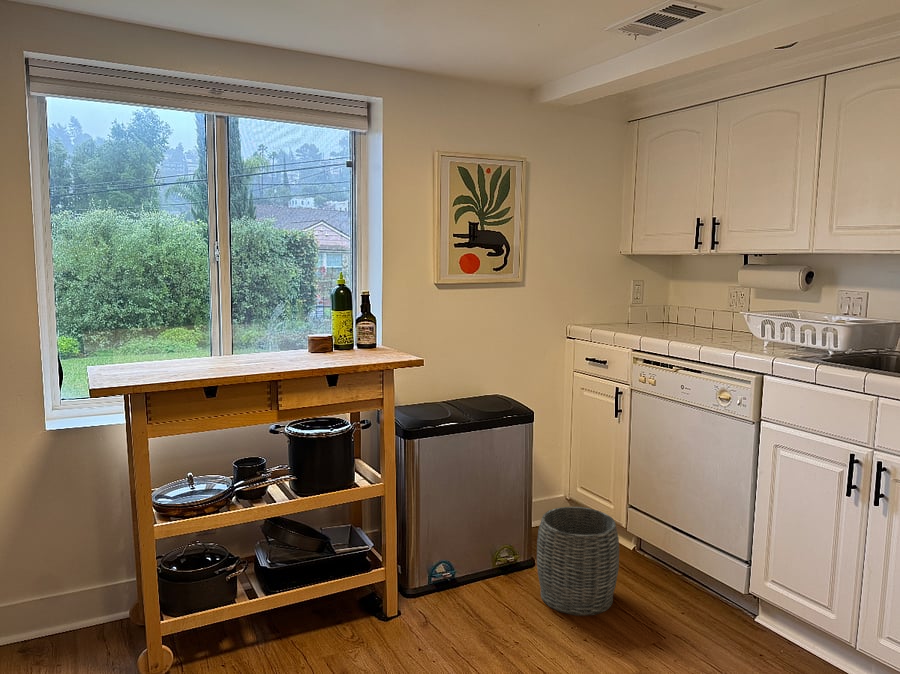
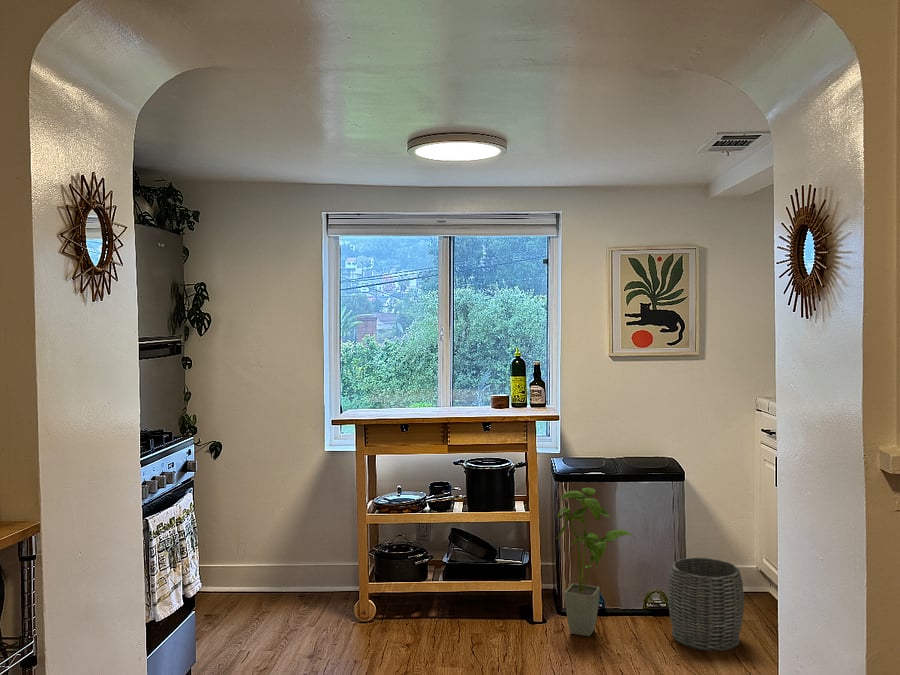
house plant: none [412,448,507,627] -> present [556,488,635,636]

